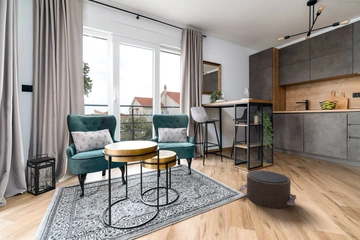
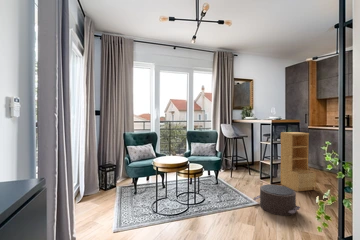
bookshelf: none [257,113,294,177] -> present [281,132,316,192]

